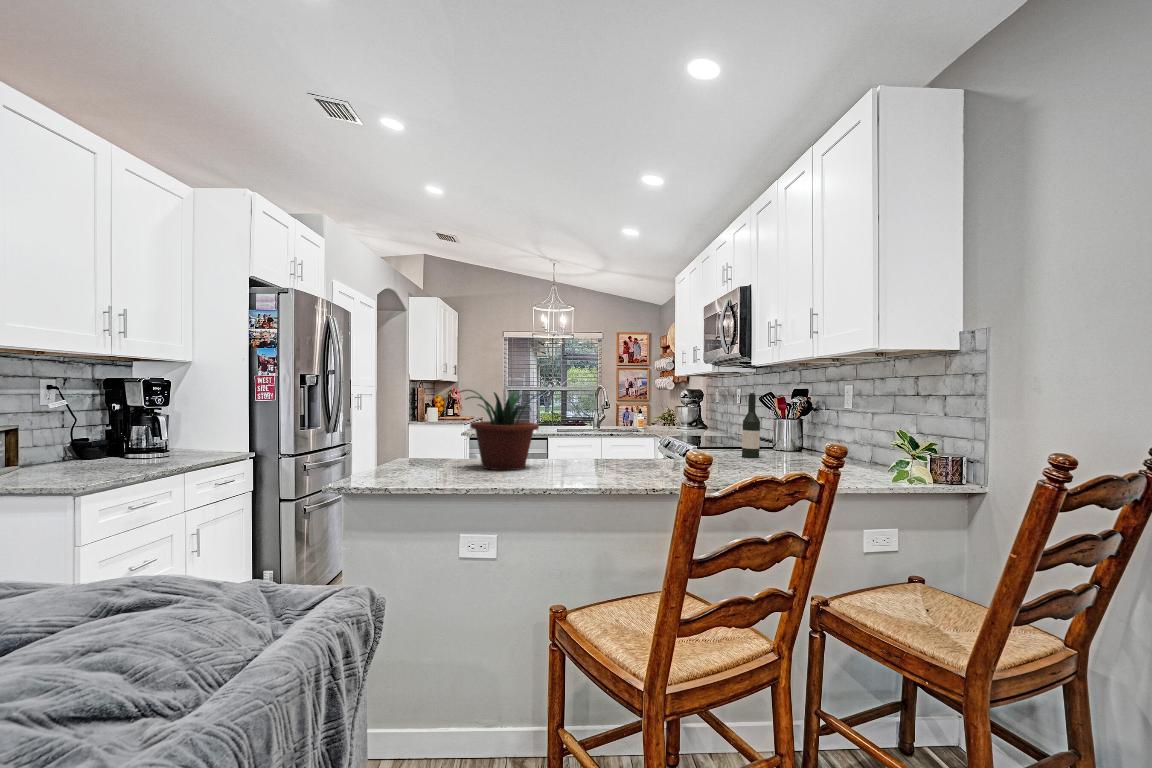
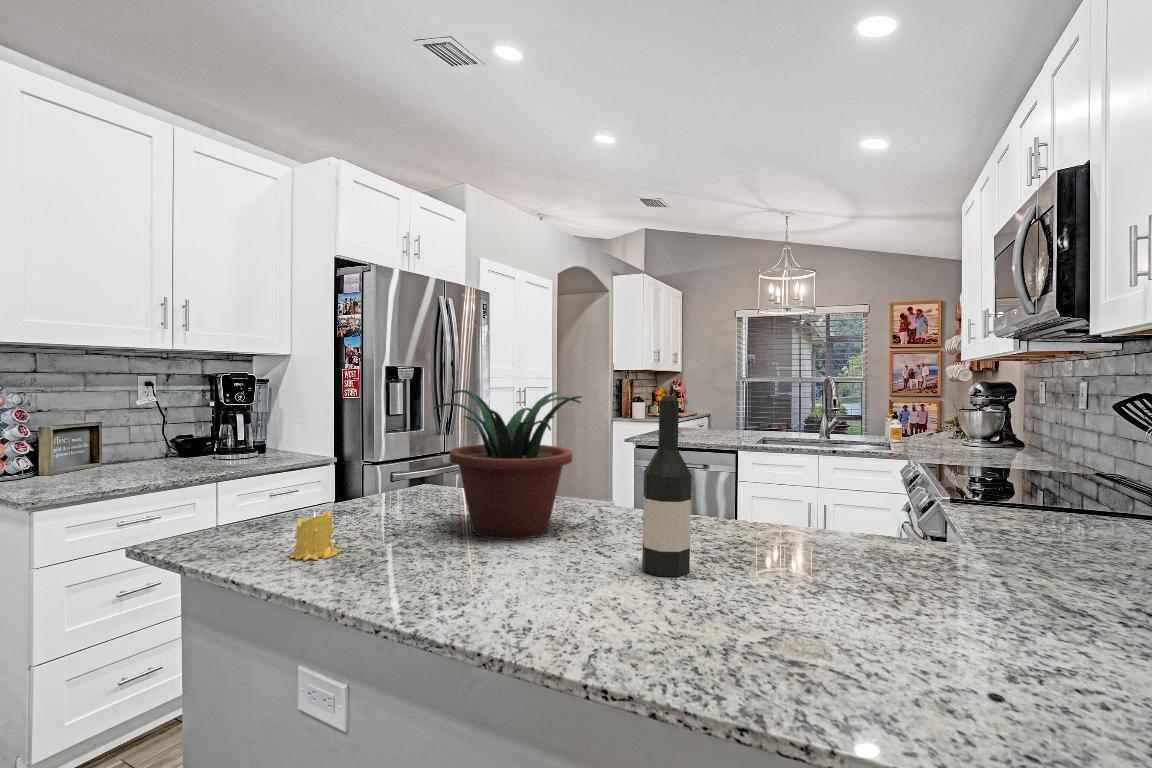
wine bottle: present [742,393,760,458] -> present [642,396,692,577]
candle: none [414,454,440,480] -> present [289,511,340,561]

